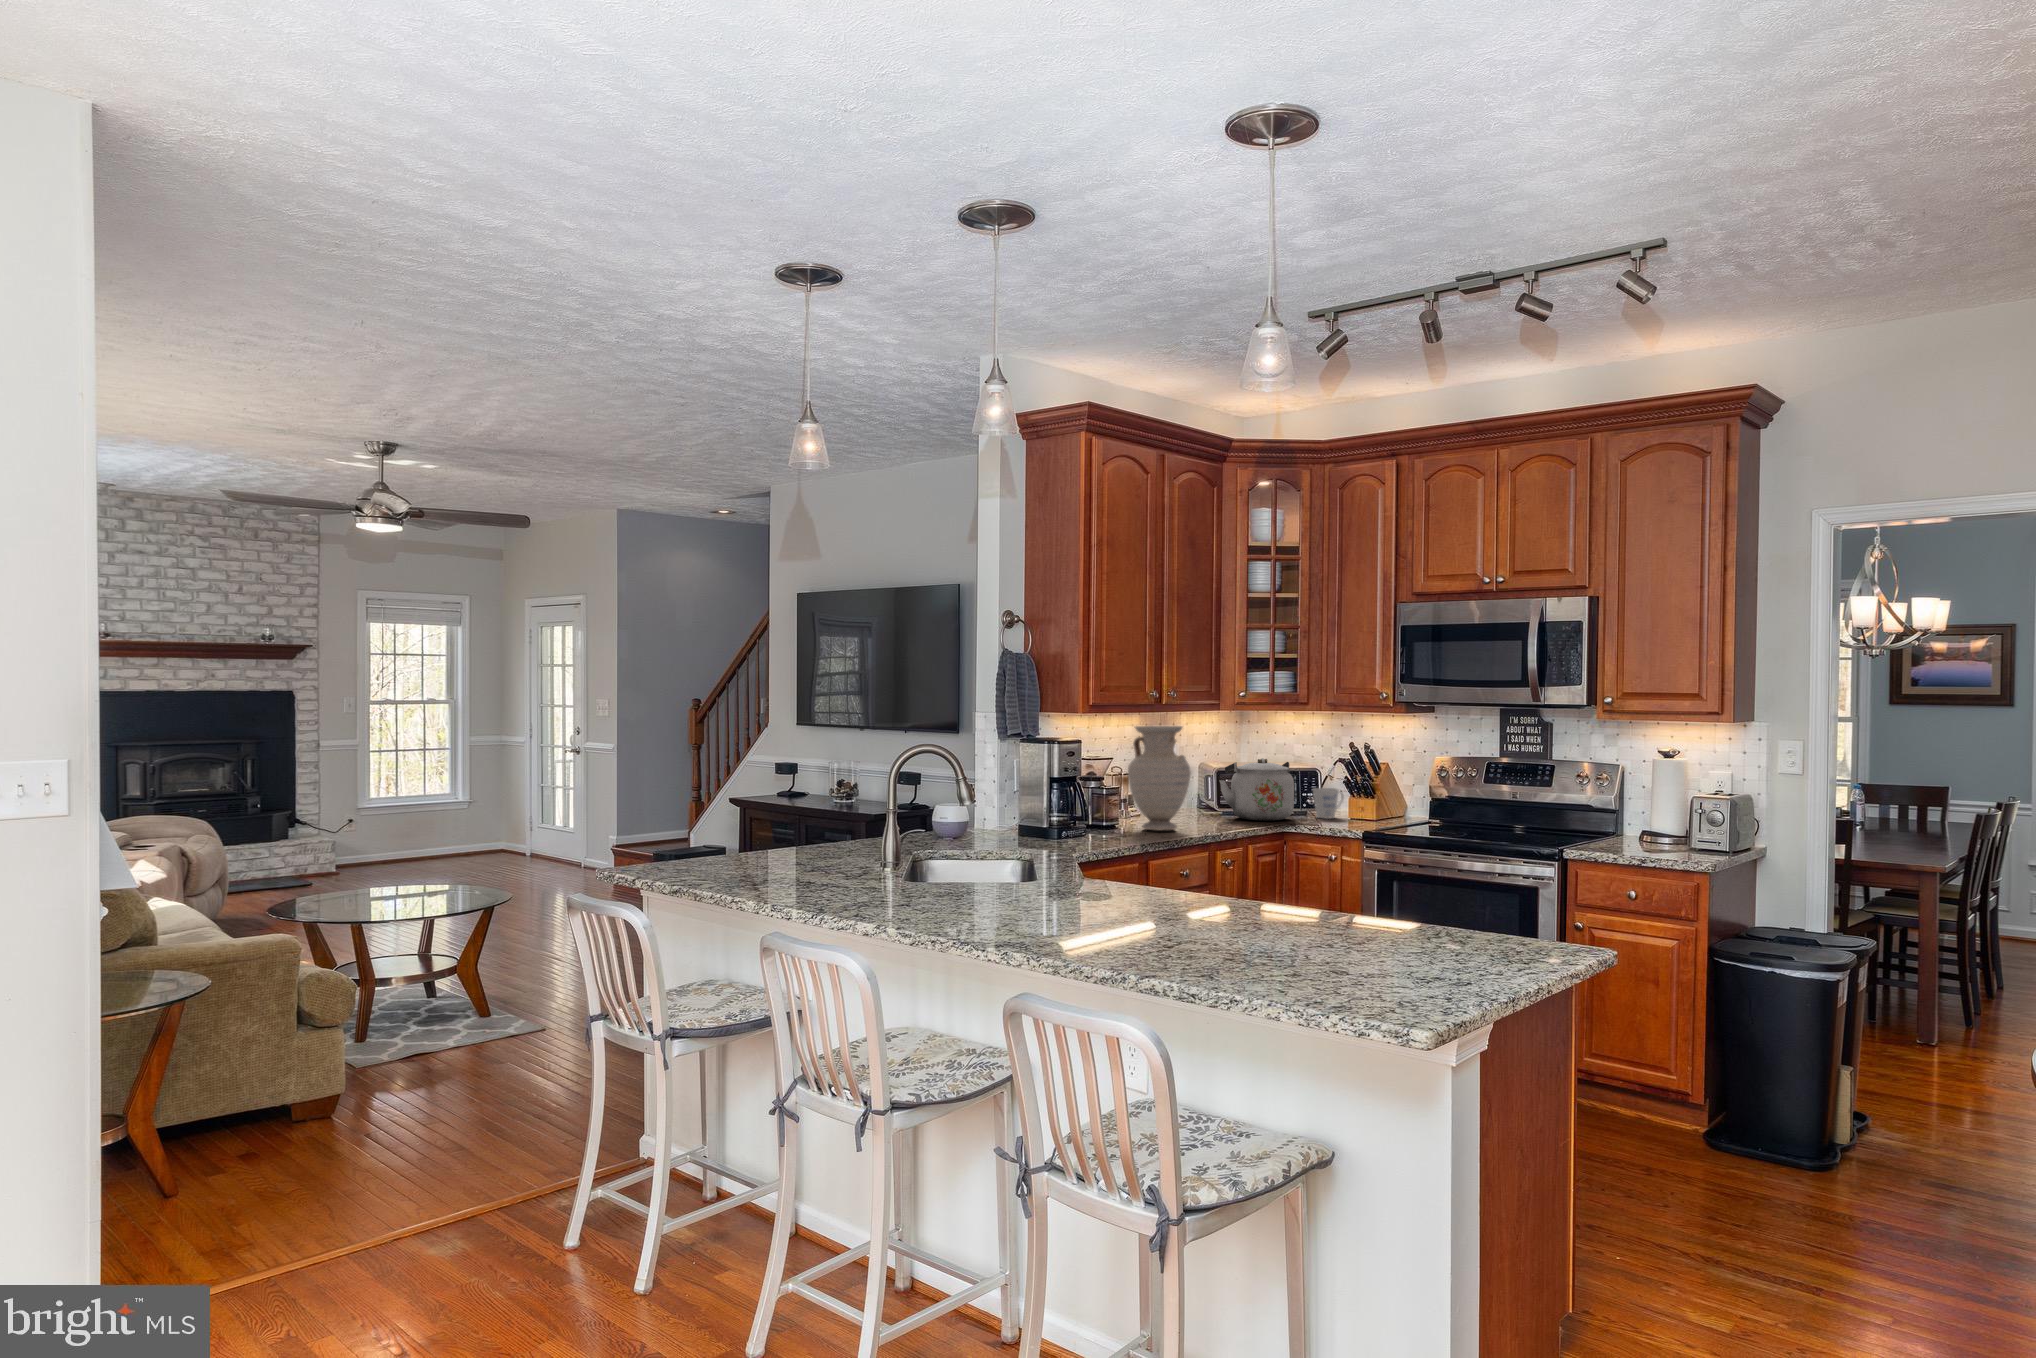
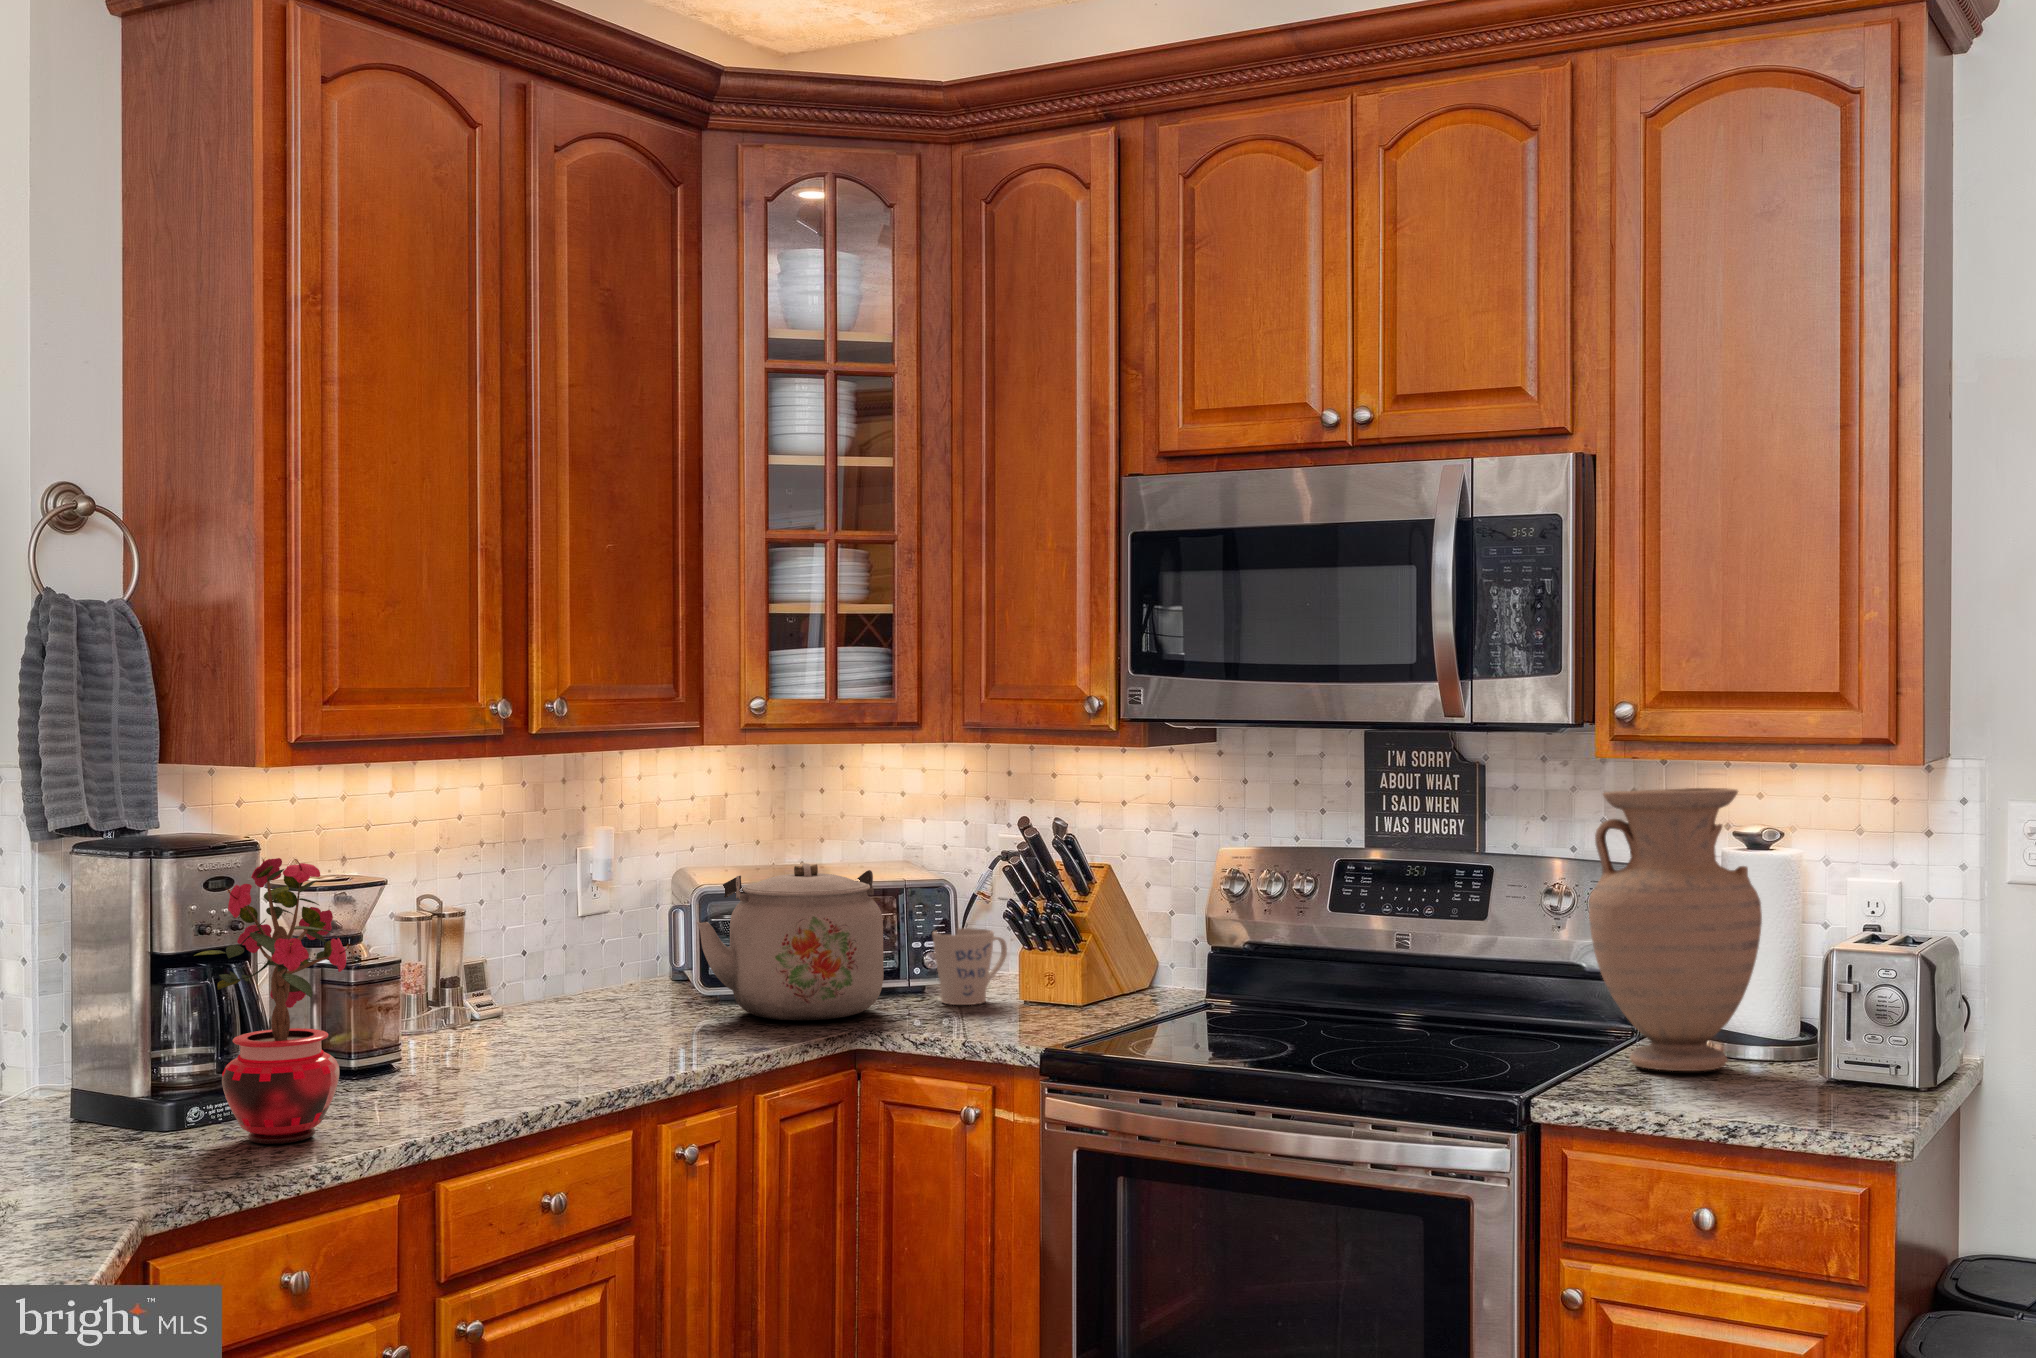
vase: present [1128,726,1191,831] -> present [1589,788,1762,1071]
potted plant: none [1072,744,1123,844] -> present [194,858,350,1144]

